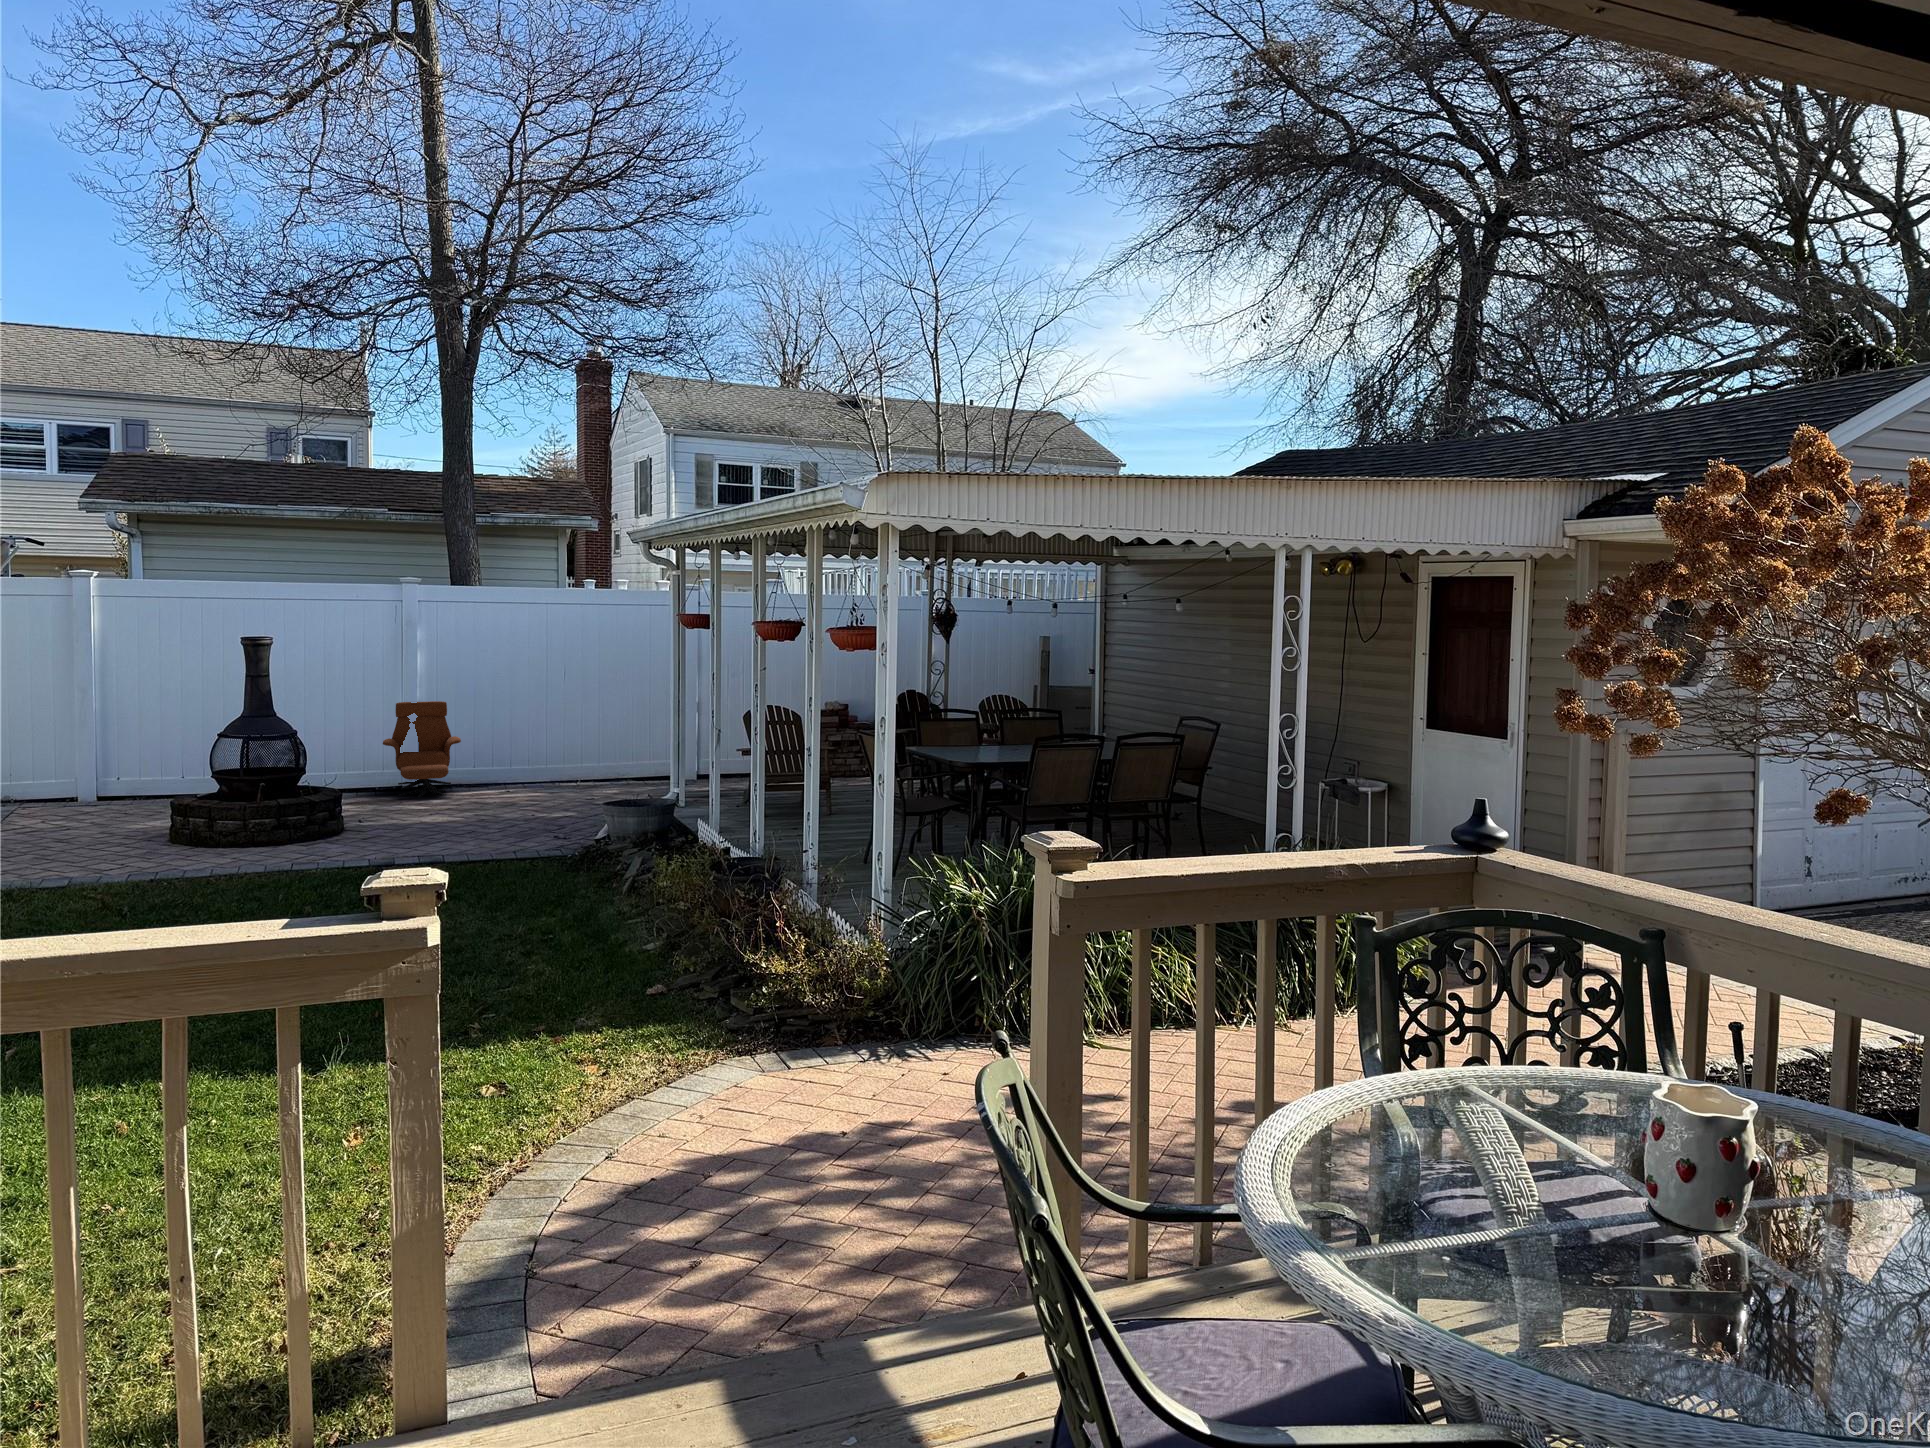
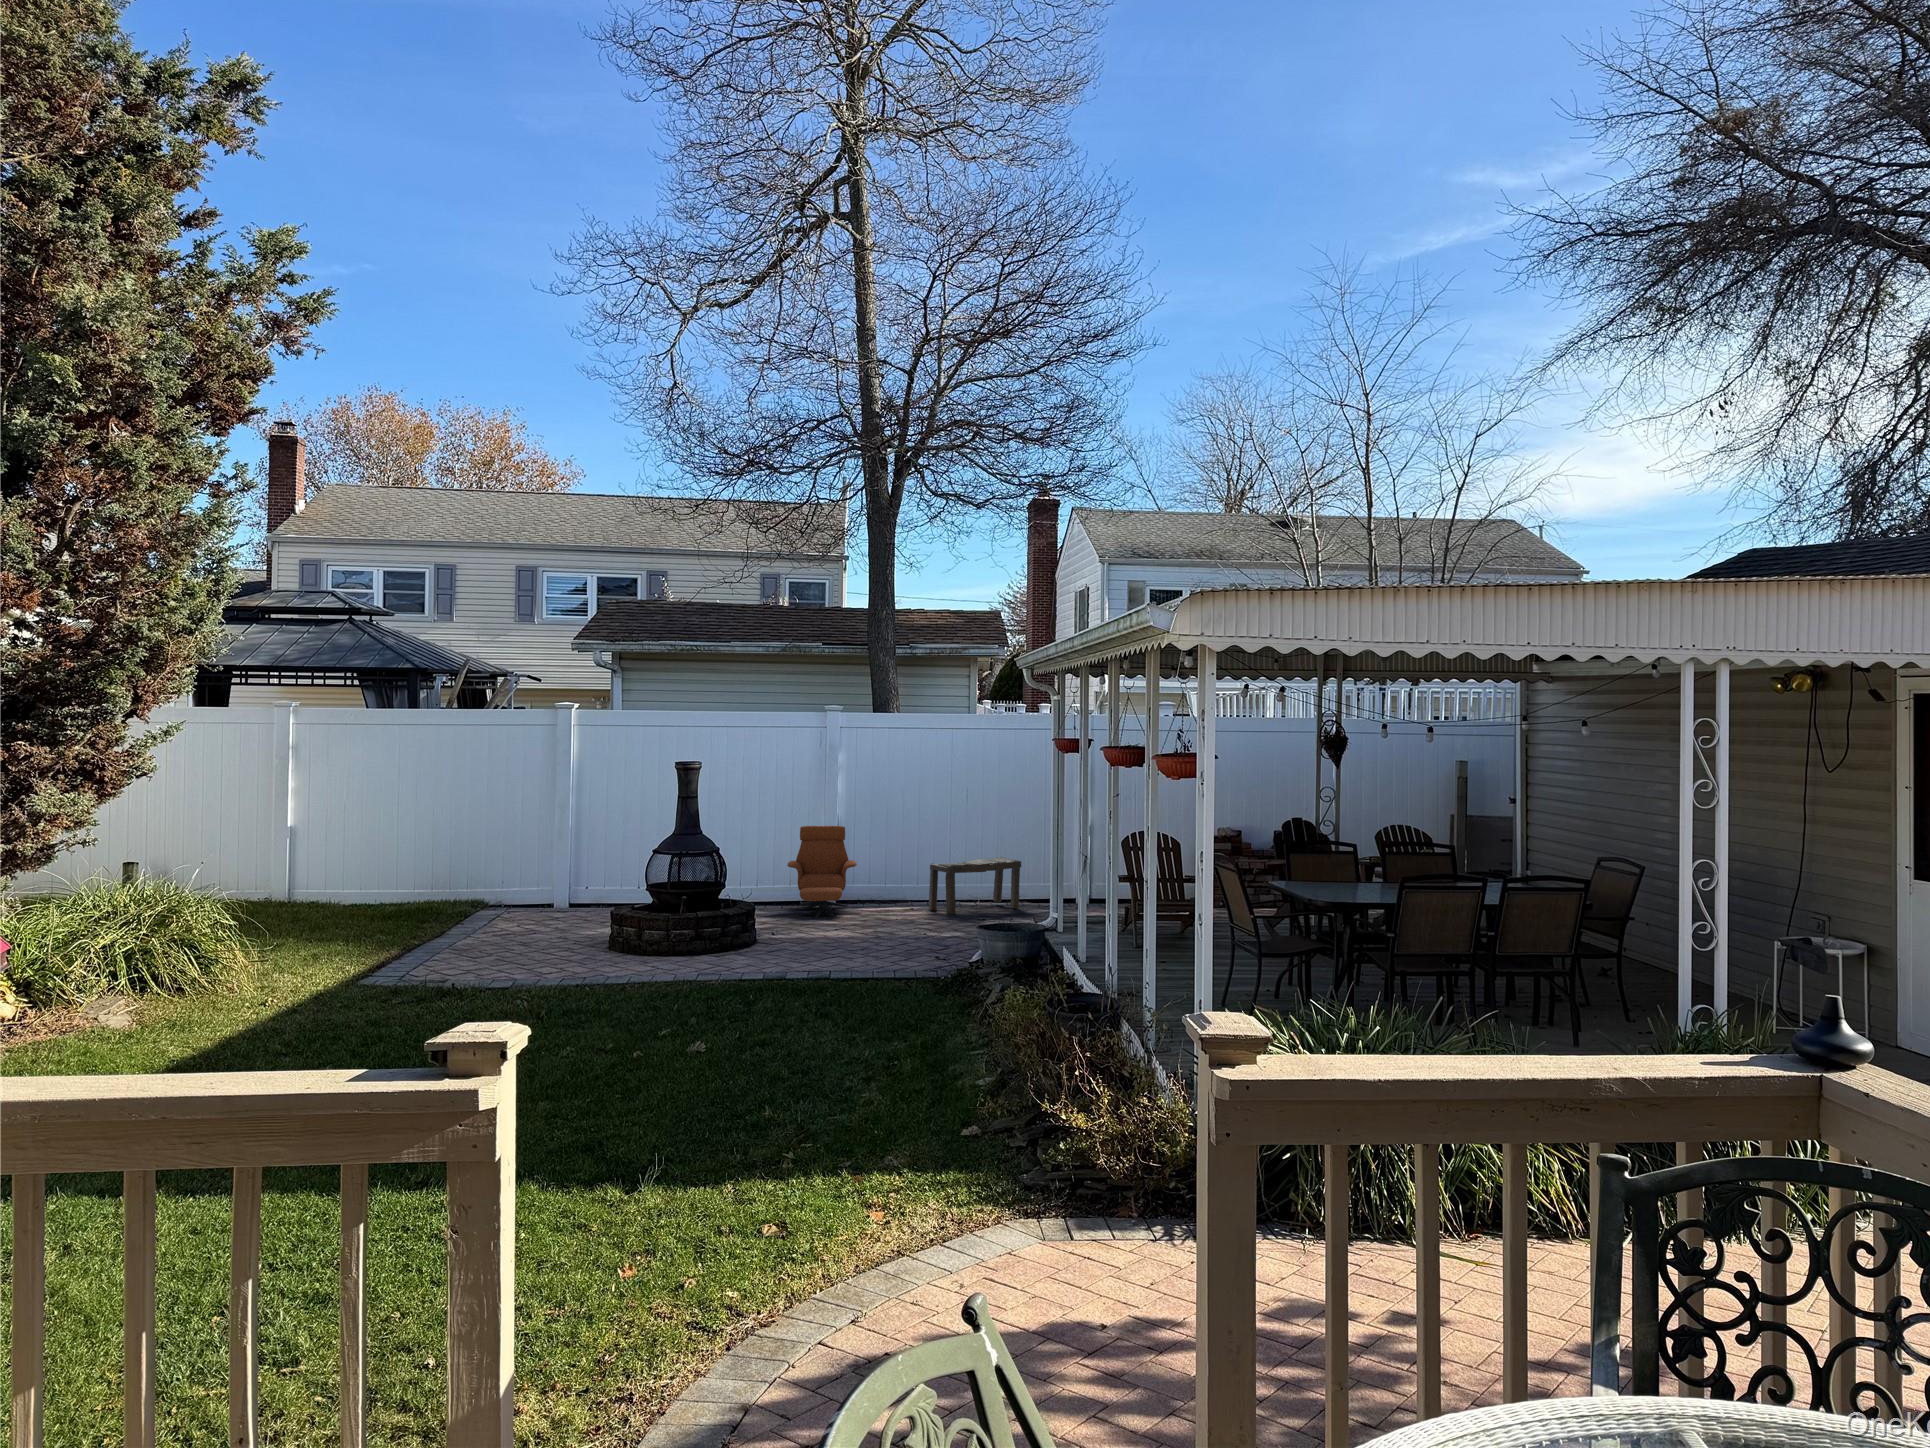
bench: none [541,729,638,788] -> present [929,857,1021,915]

